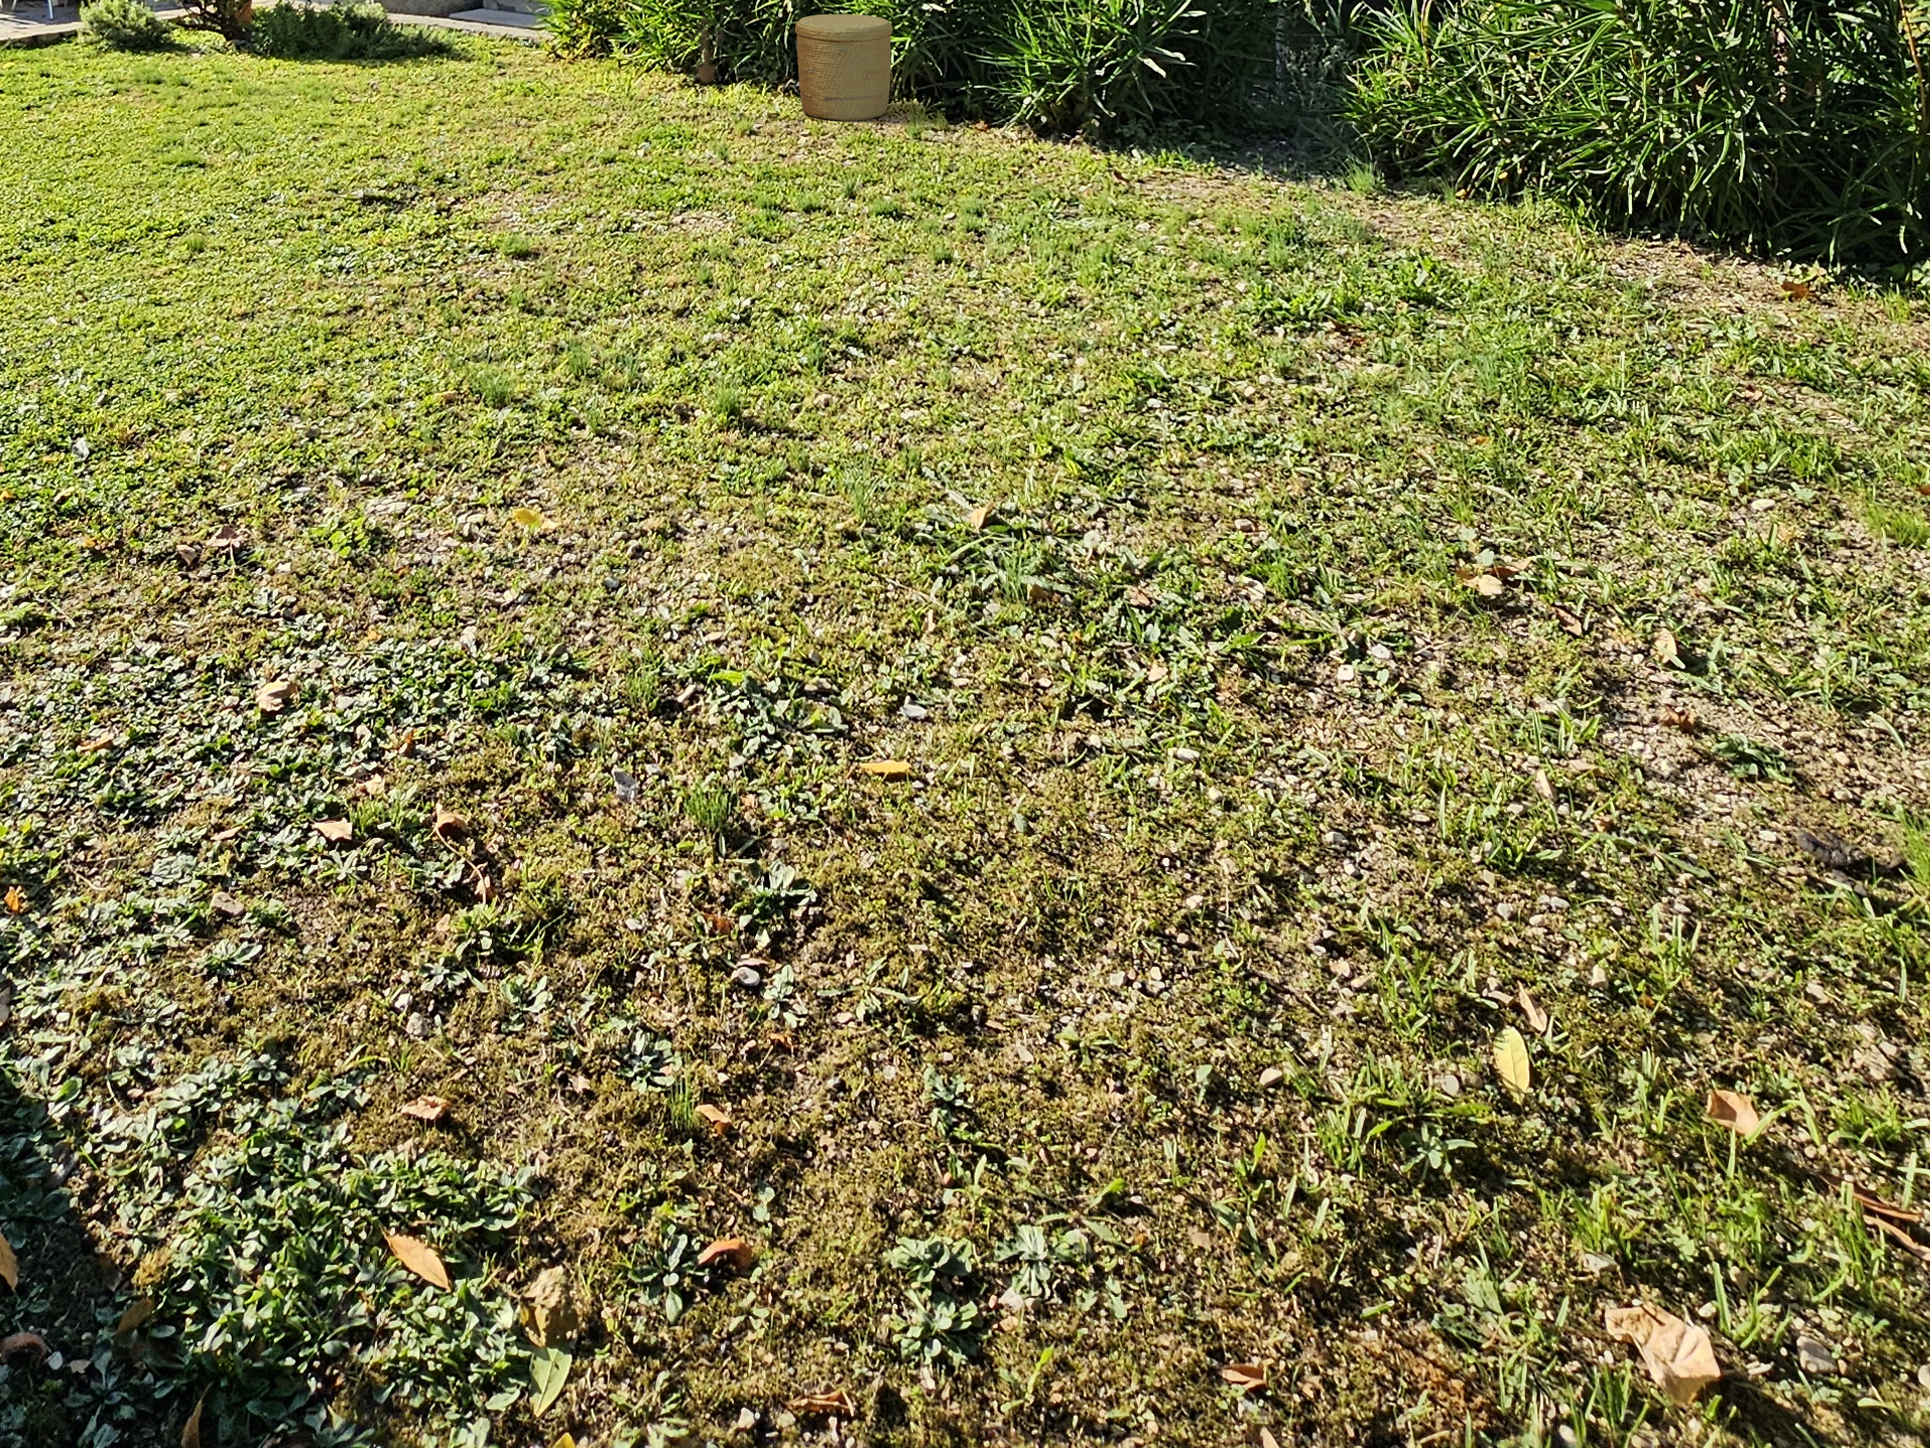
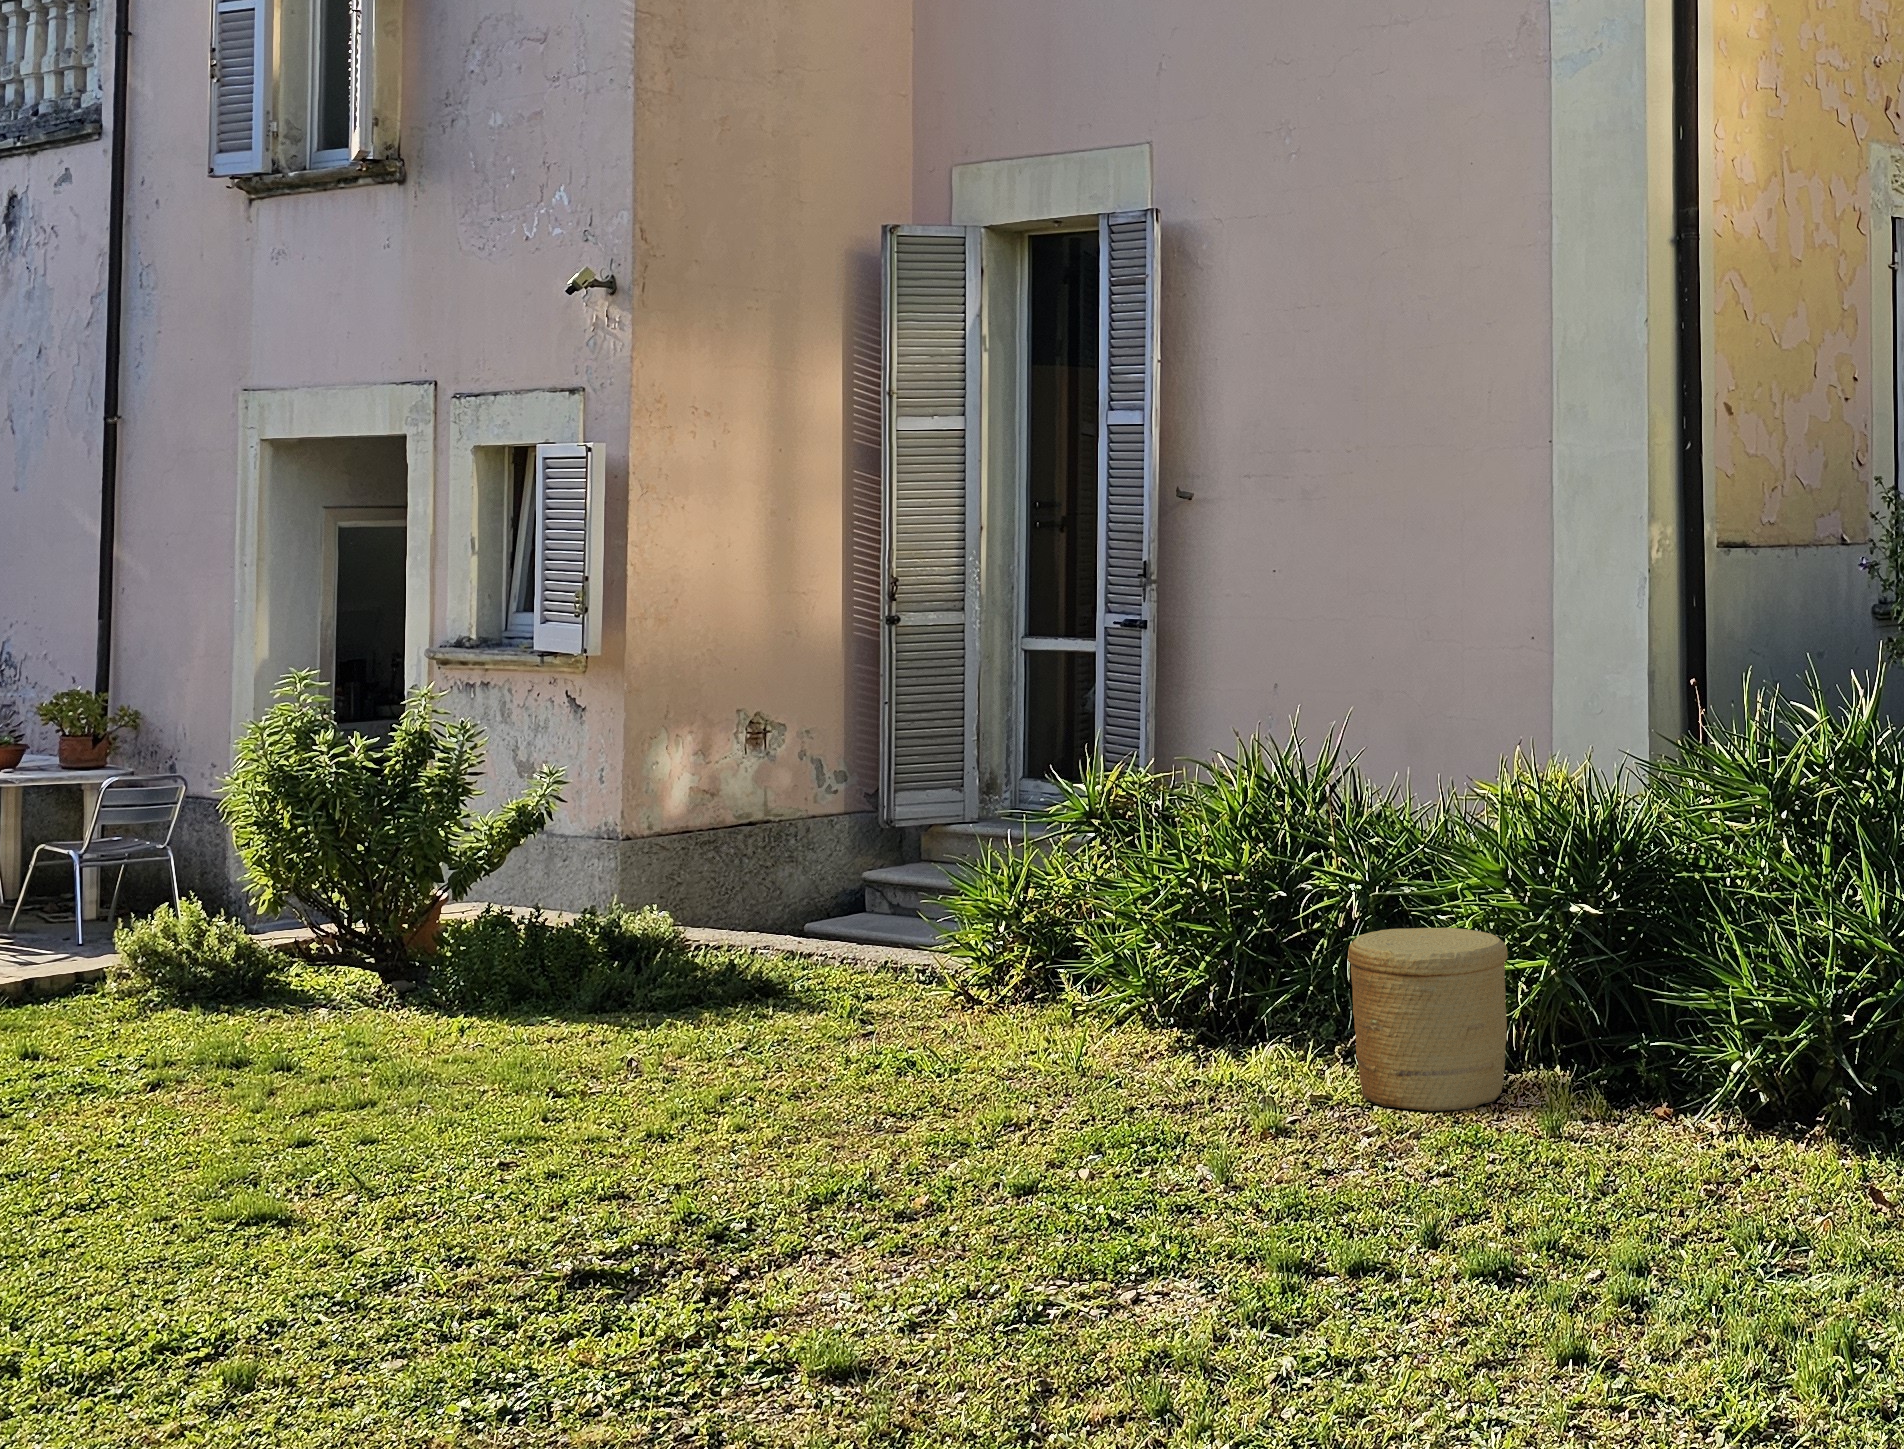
decorative plant: present [691,20,722,83] -> none [1164,931,1233,1048]

